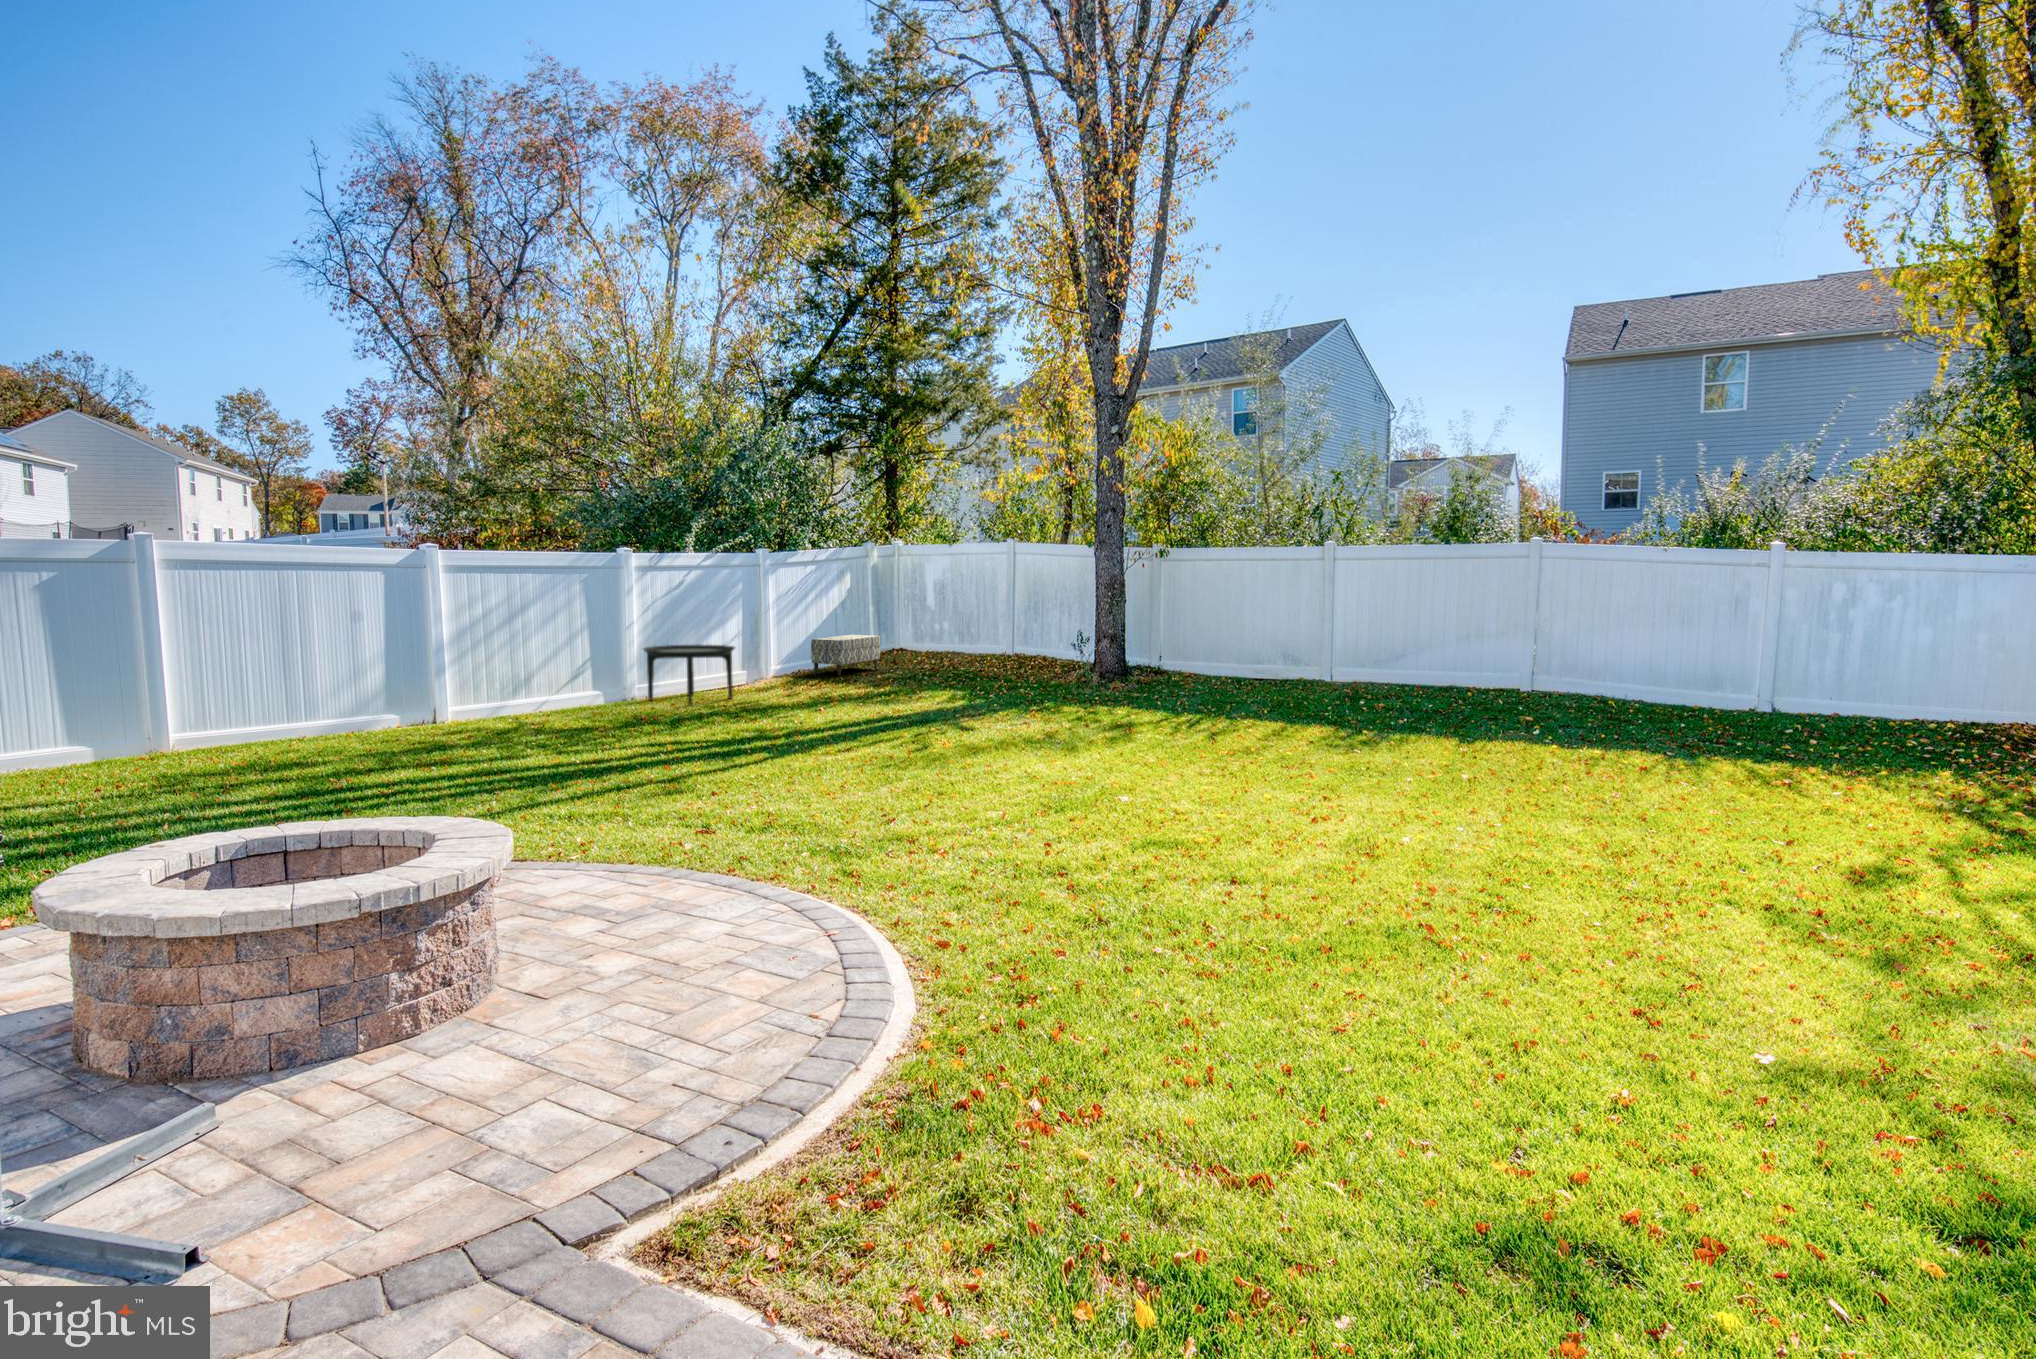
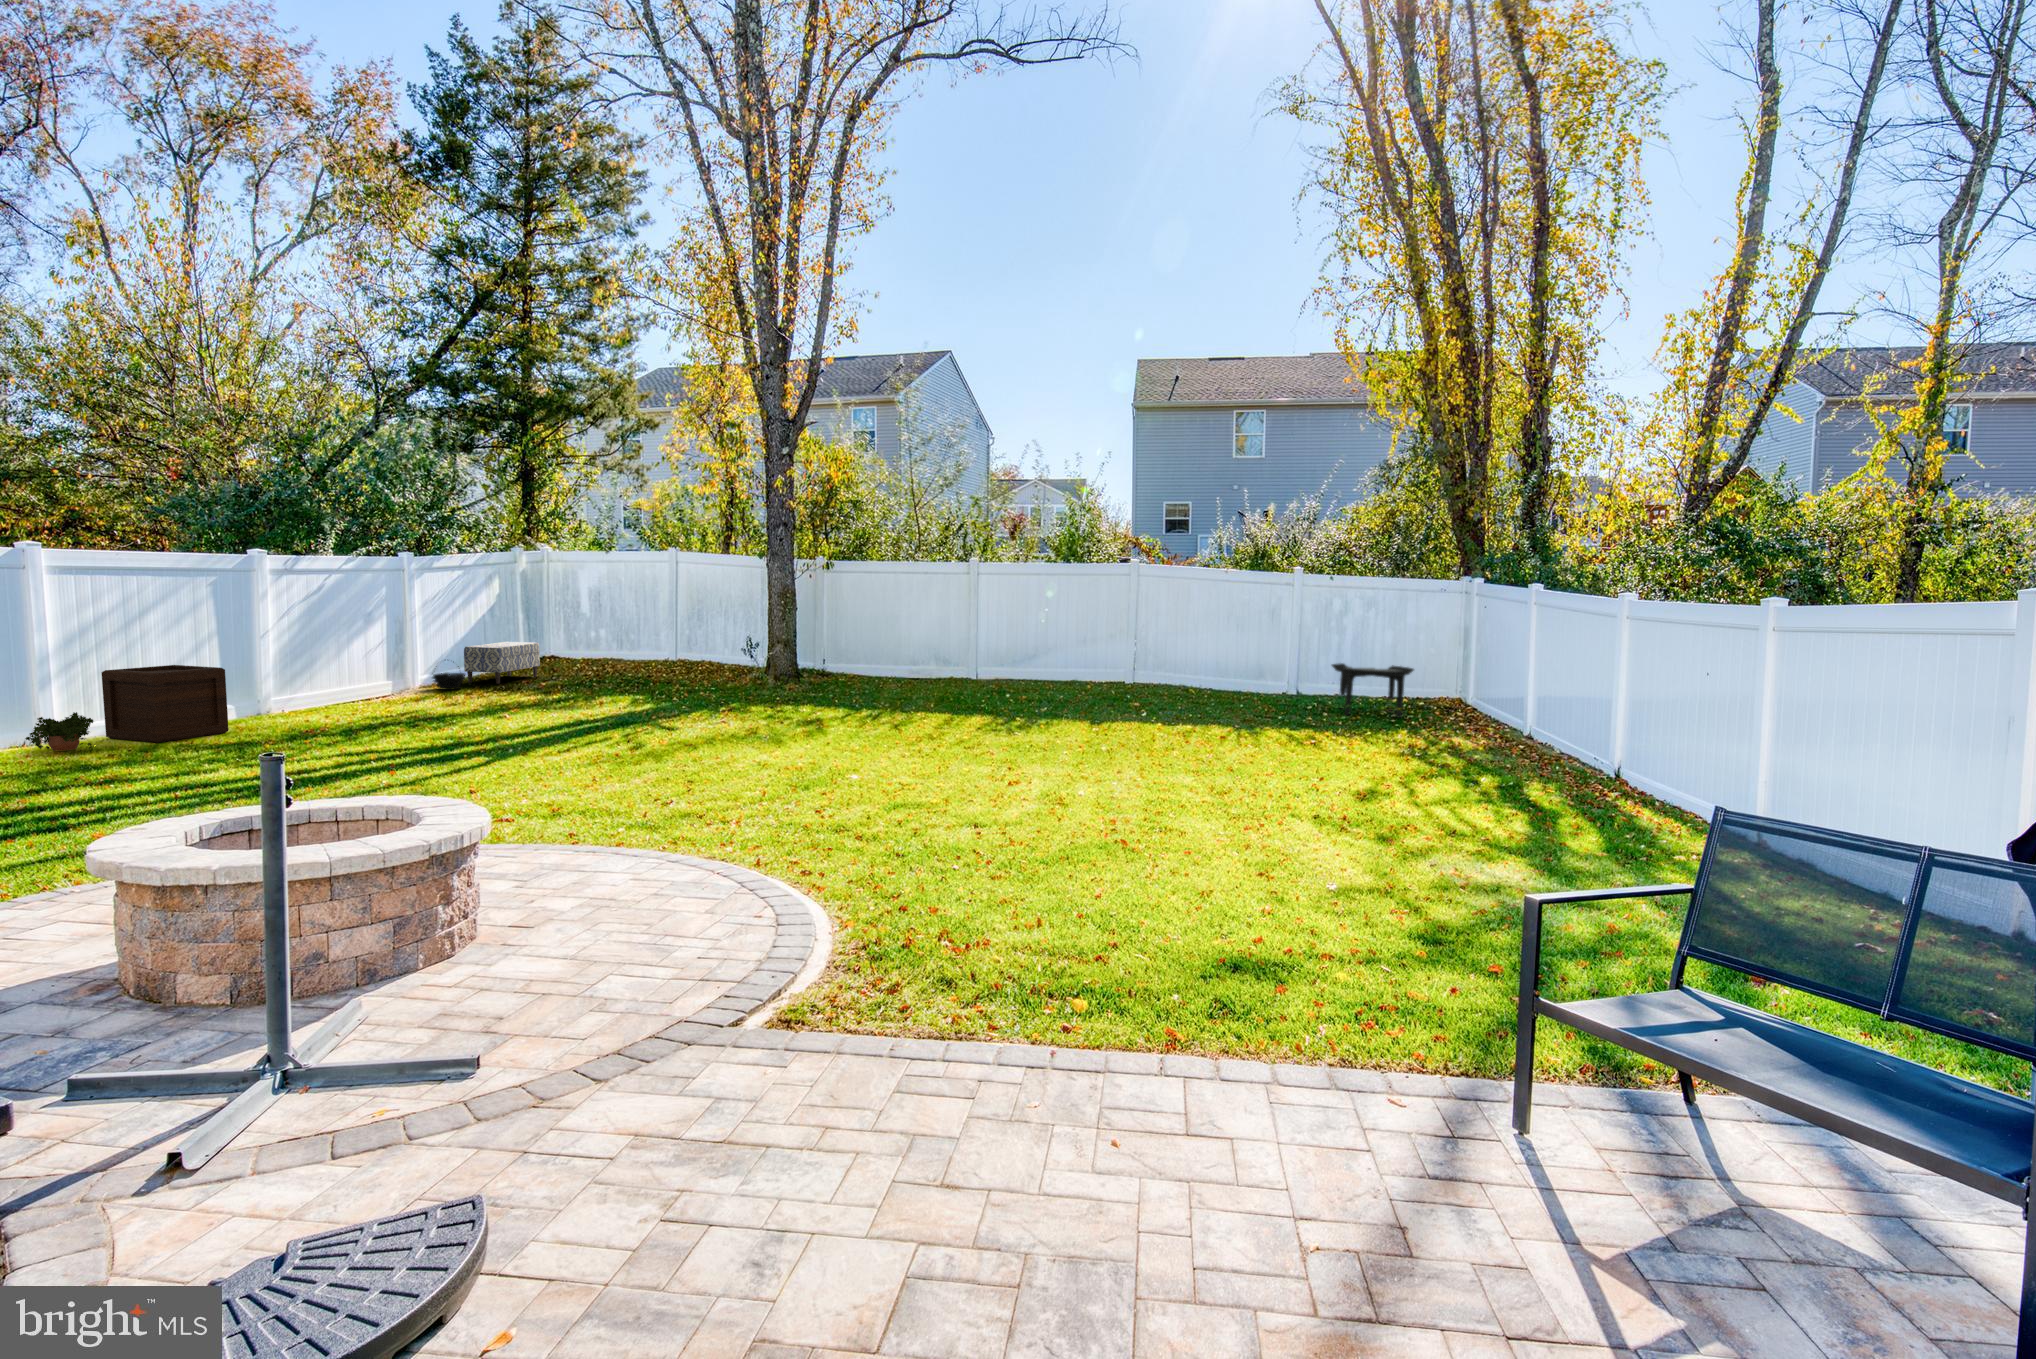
round table: present [644,645,735,705] -> present [1332,663,1414,718]
basket: none [780,651,810,680] -> present [432,666,465,690]
wooden crate: none [508,652,599,721] -> present [102,665,229,743]
potted plant: none [448,692,497,725] -> present [25,712,94,751]

